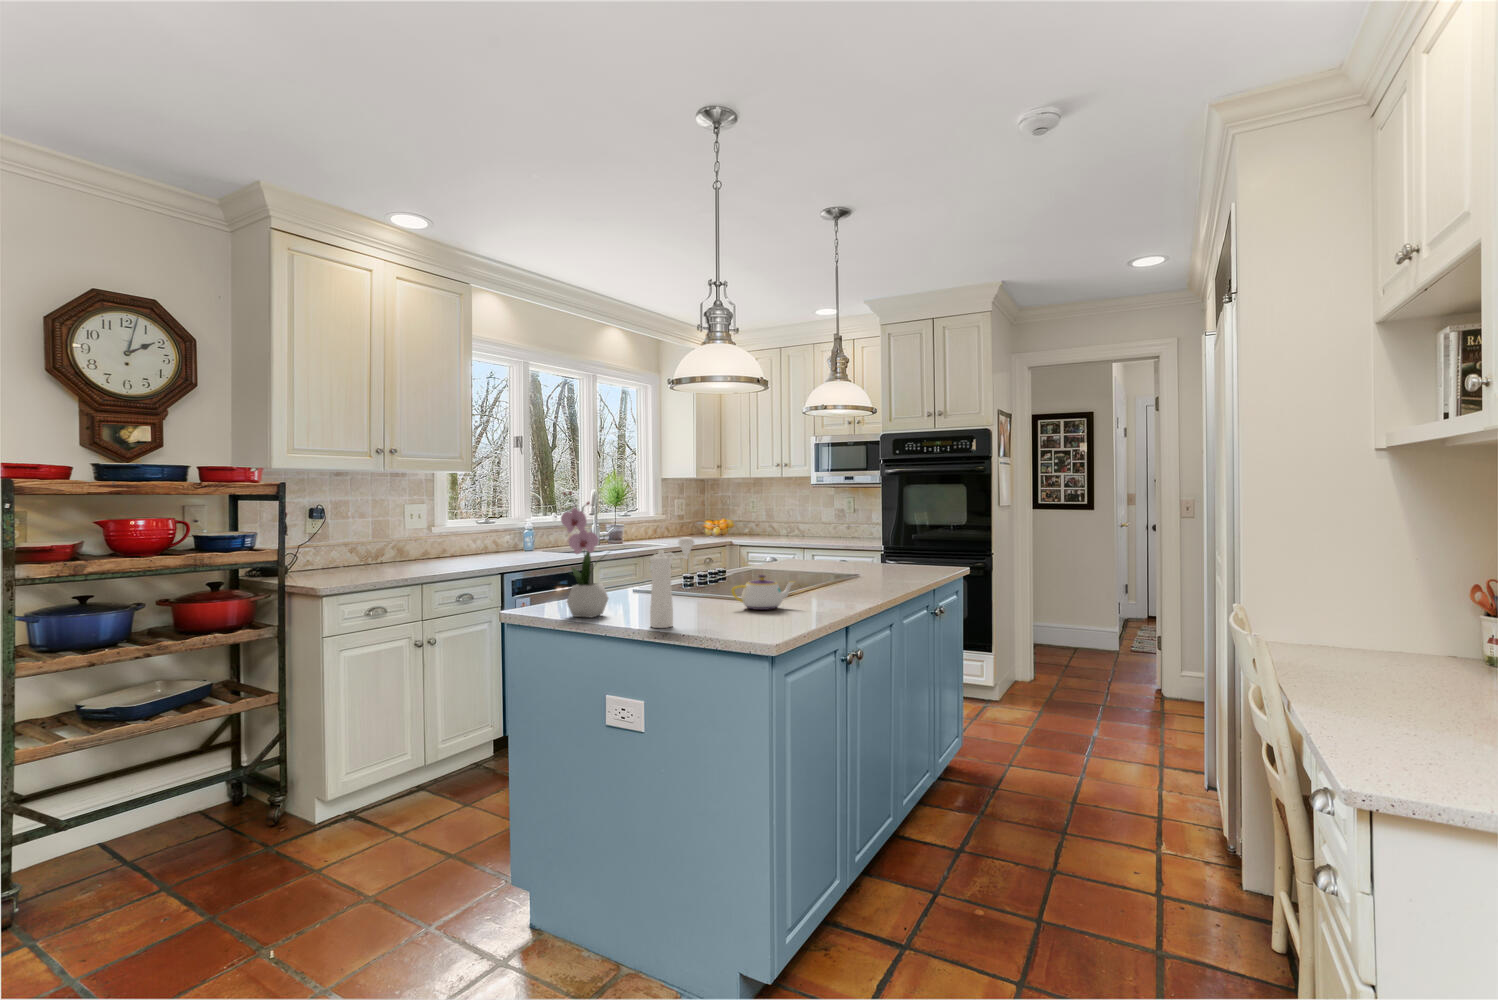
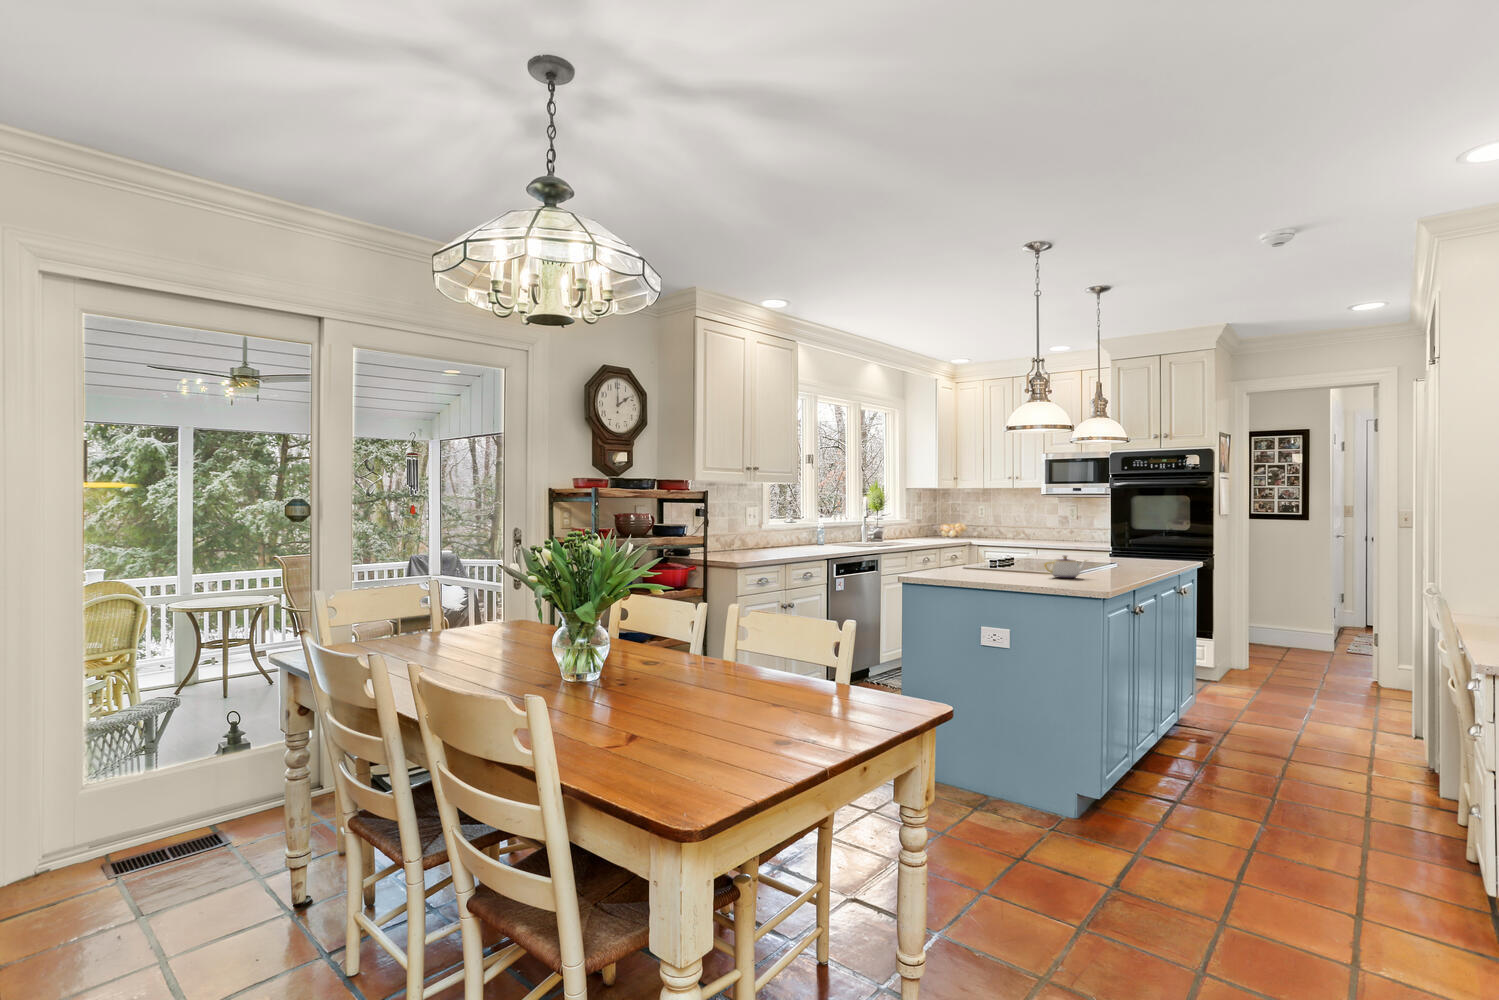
flower arrangement: present [561,491,608,618] -> none [939,498,967,578]
pepper mill: present [650,538,694,628] -> none [1005,528,1029,584]

